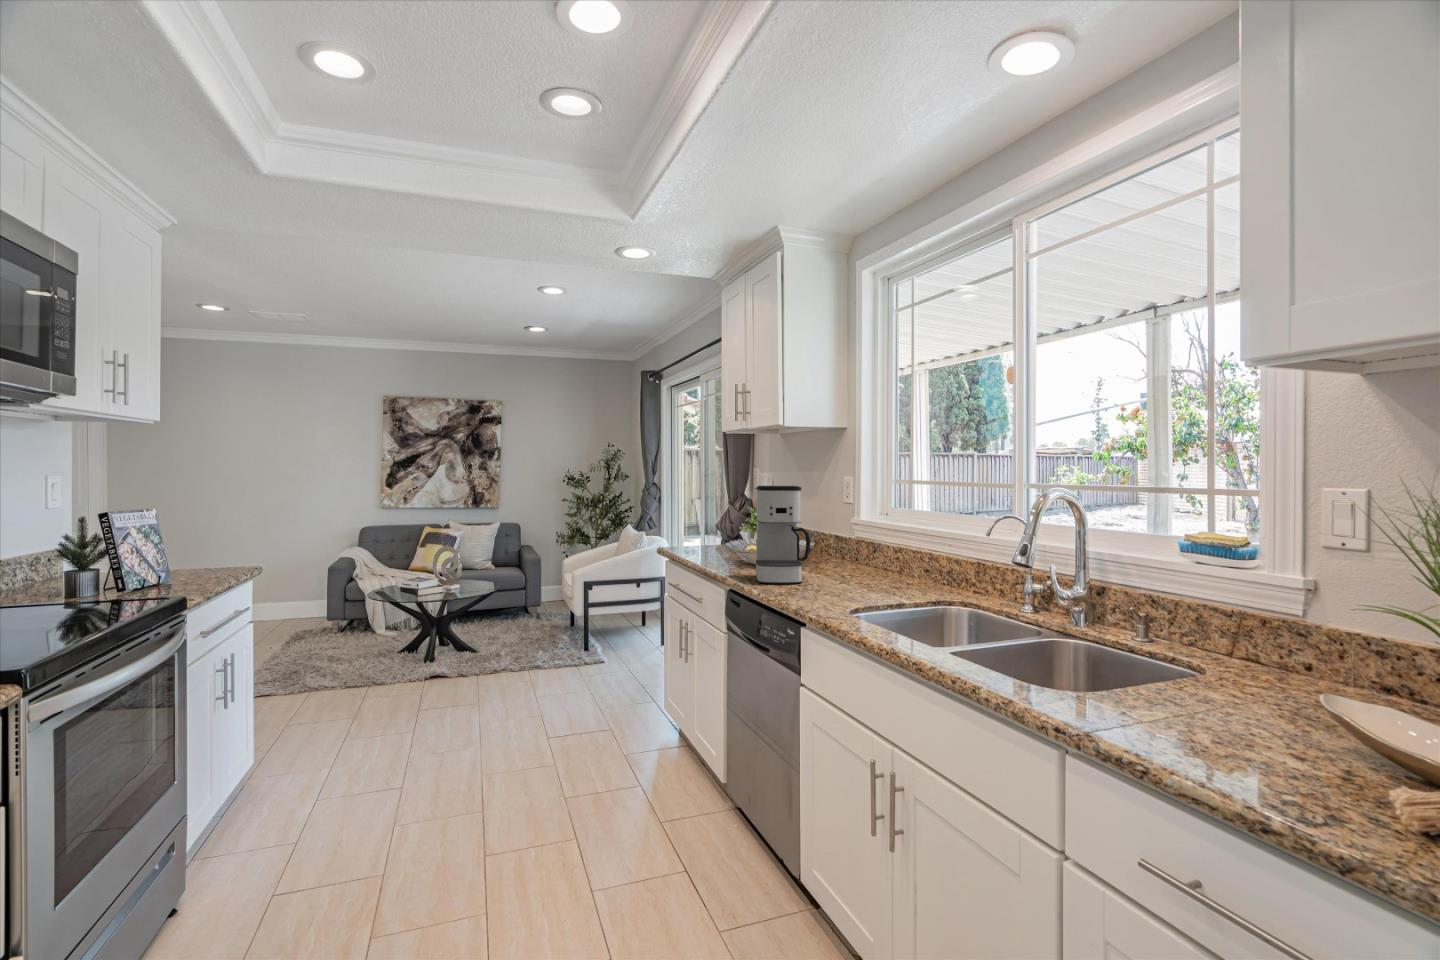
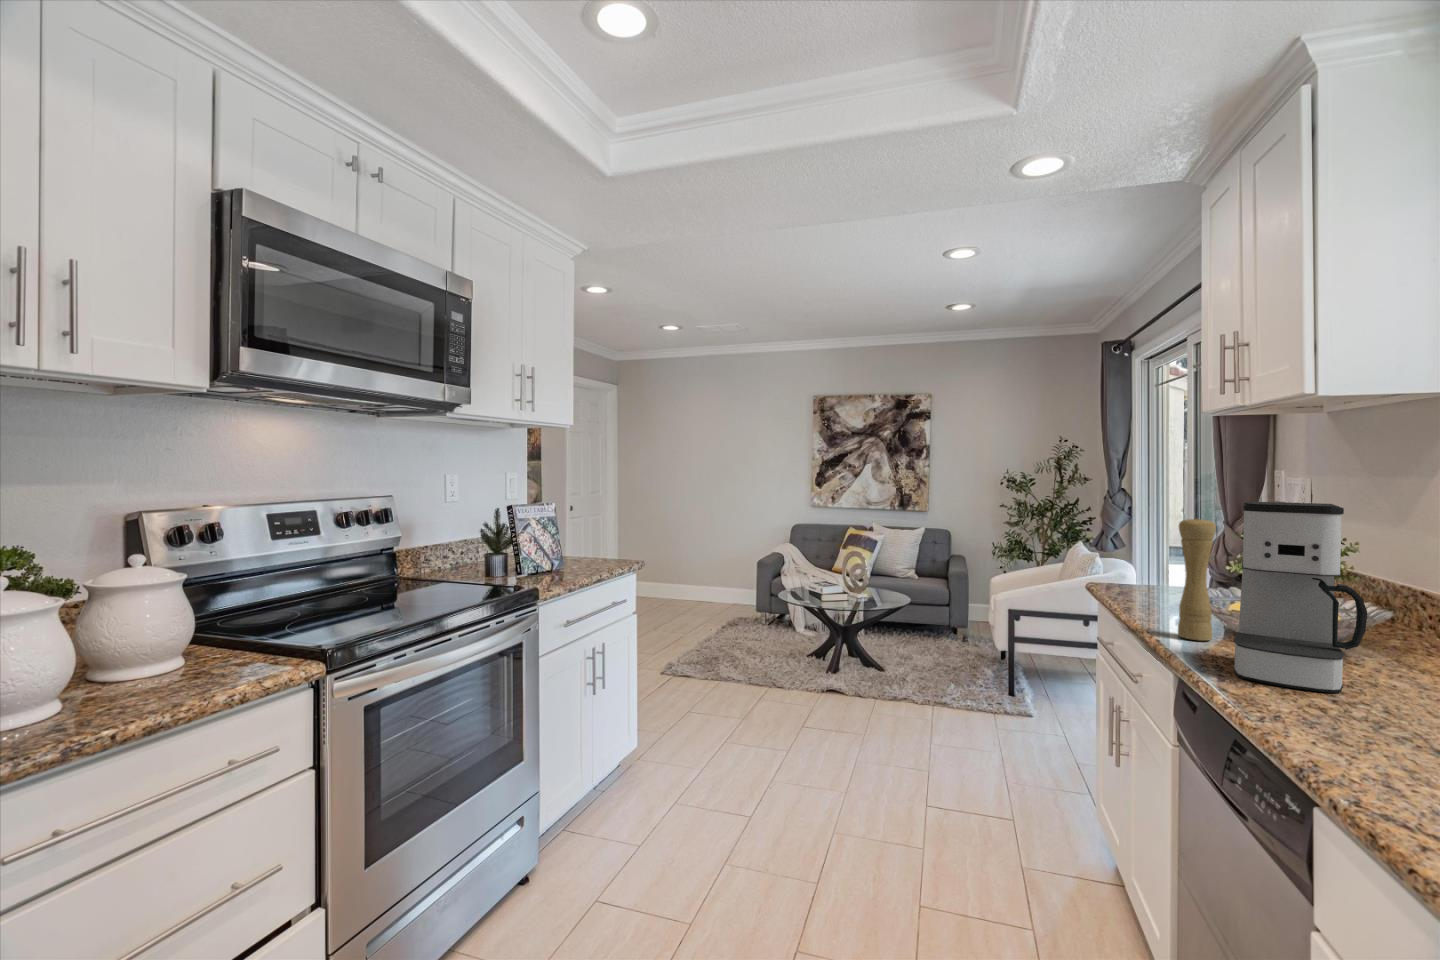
pepper mill: none [723,497,741,570] -> present [1178,517,1216,641]

